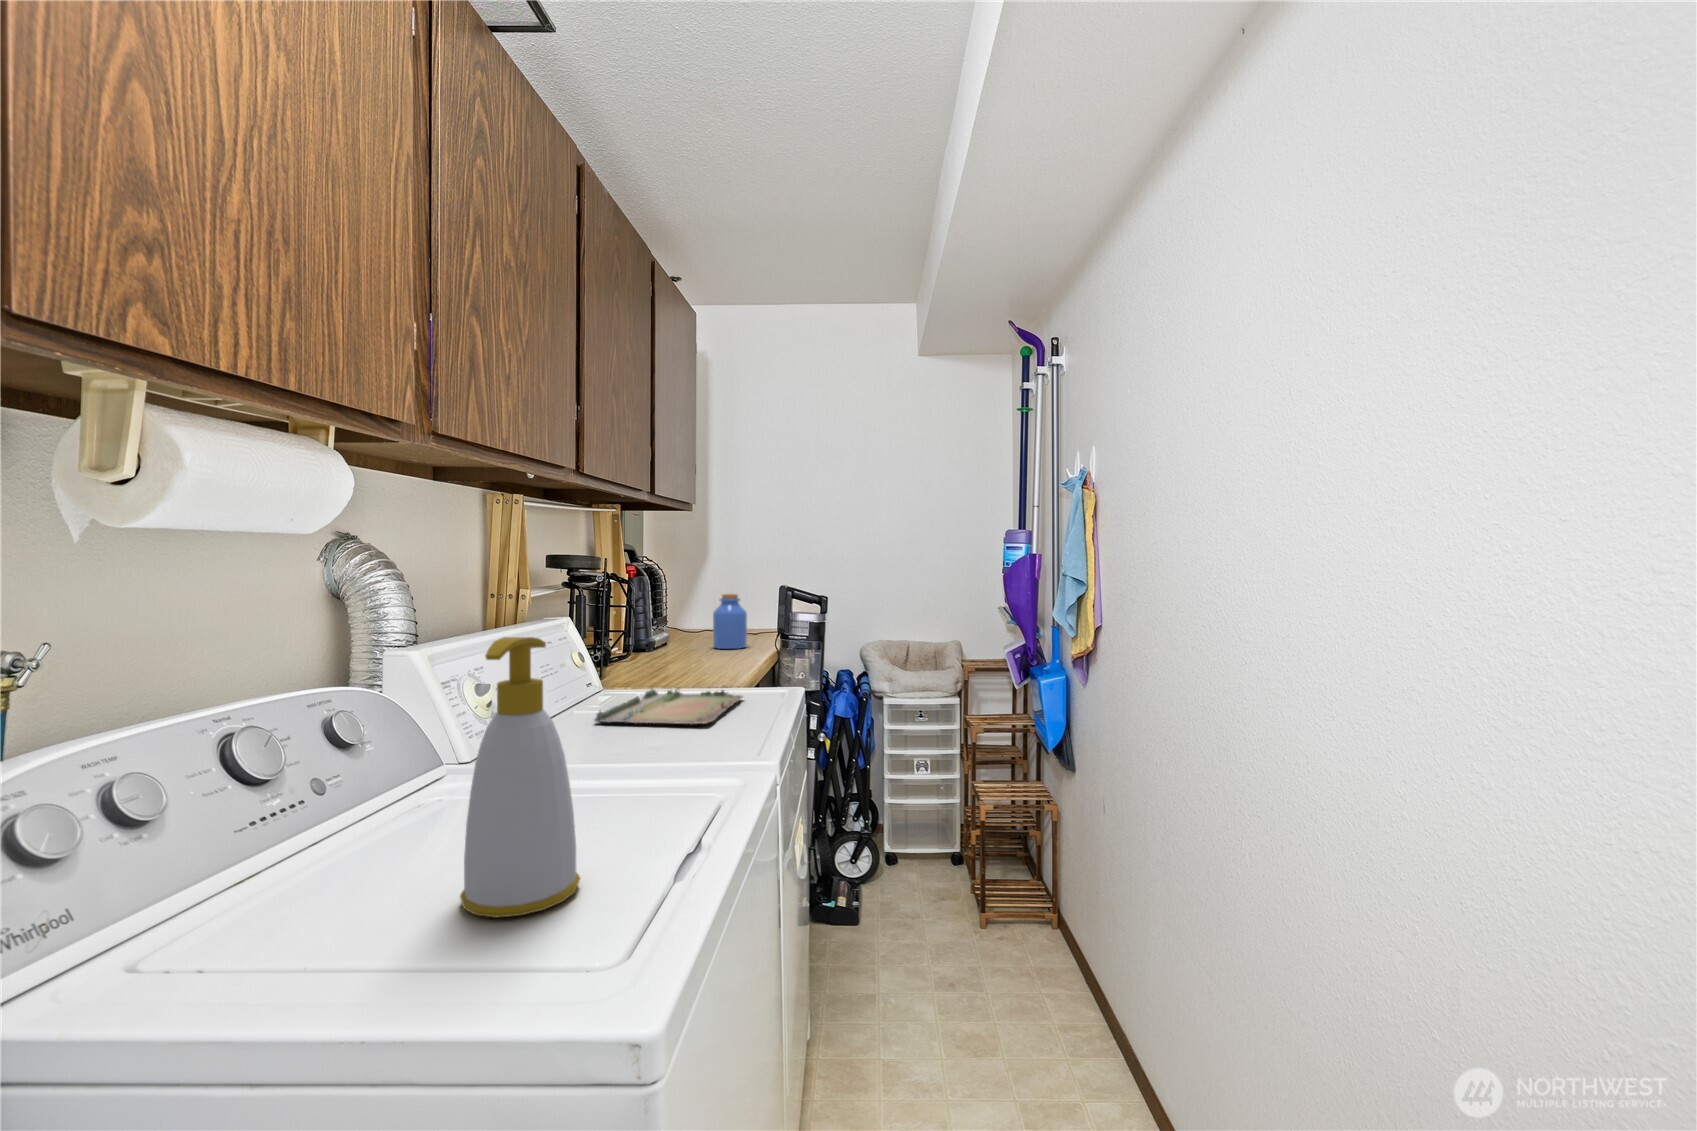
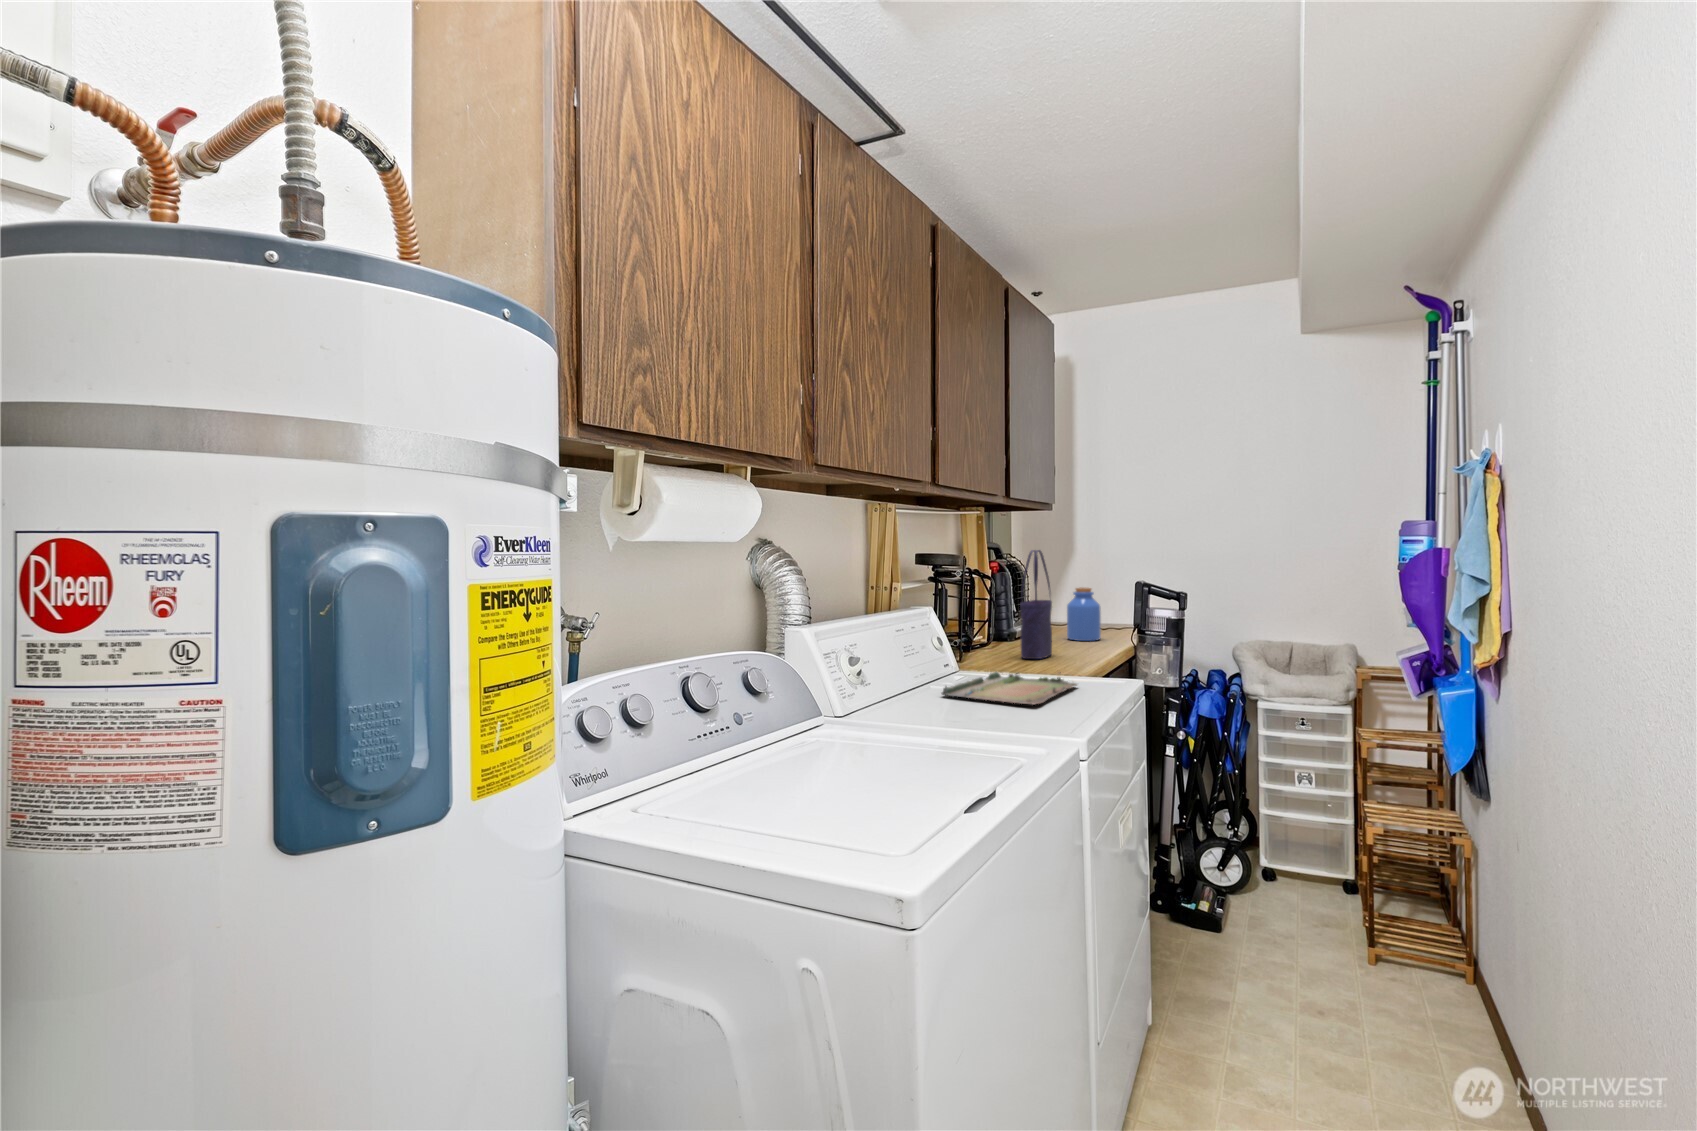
tote bag: none [672,554,704,672] -> present [1020,550,1052,659]
soap bottle: present [460,637,580,917] -> none [816,619,897,822]

